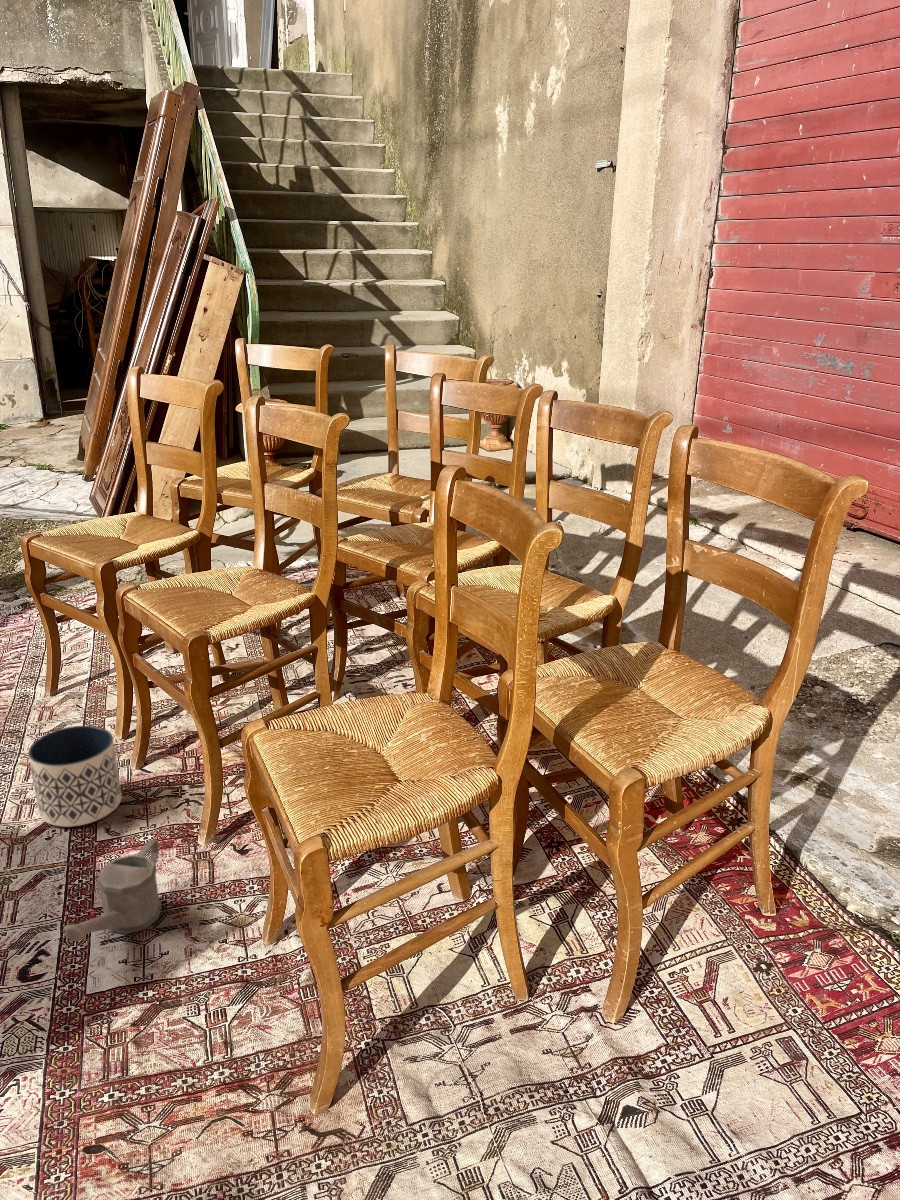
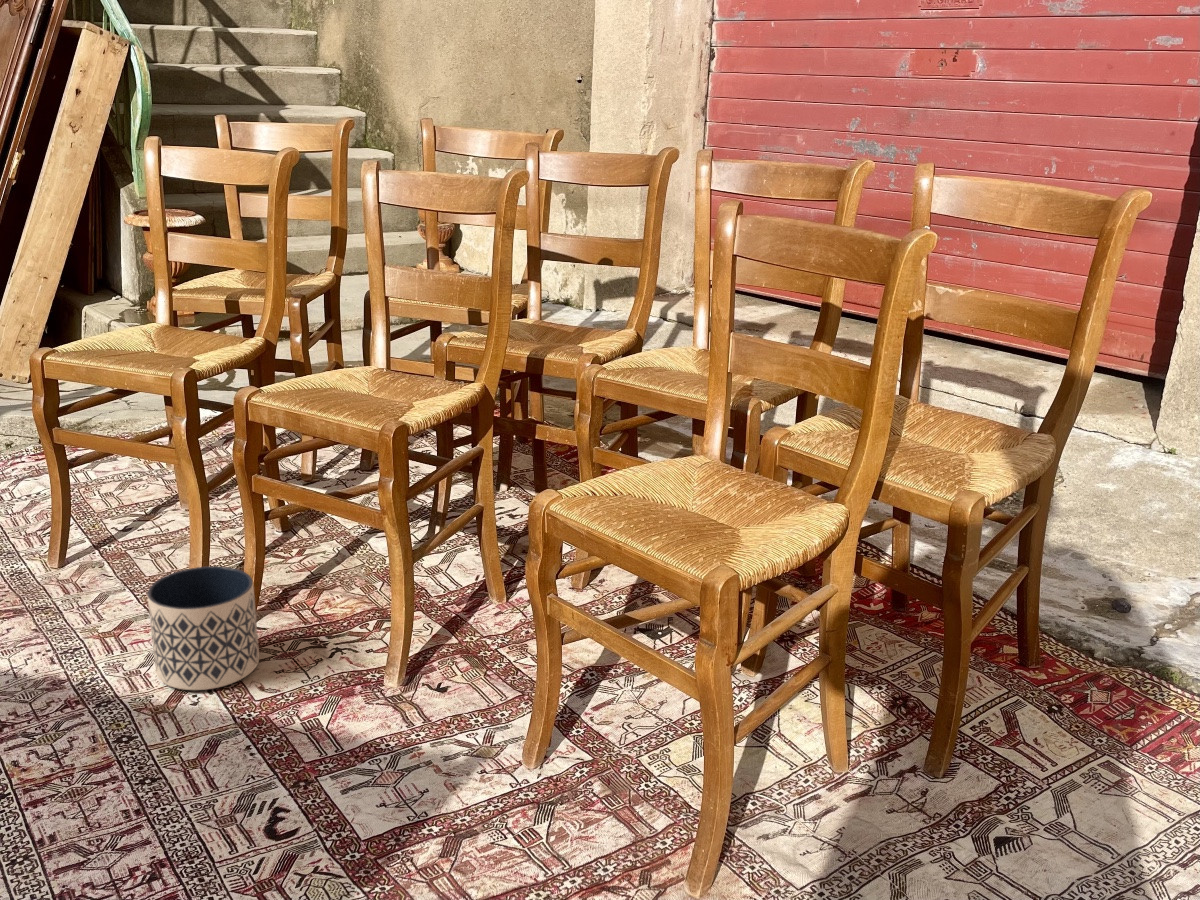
watering can: present [64,840,162,941] -> none [319,673,391,781]

